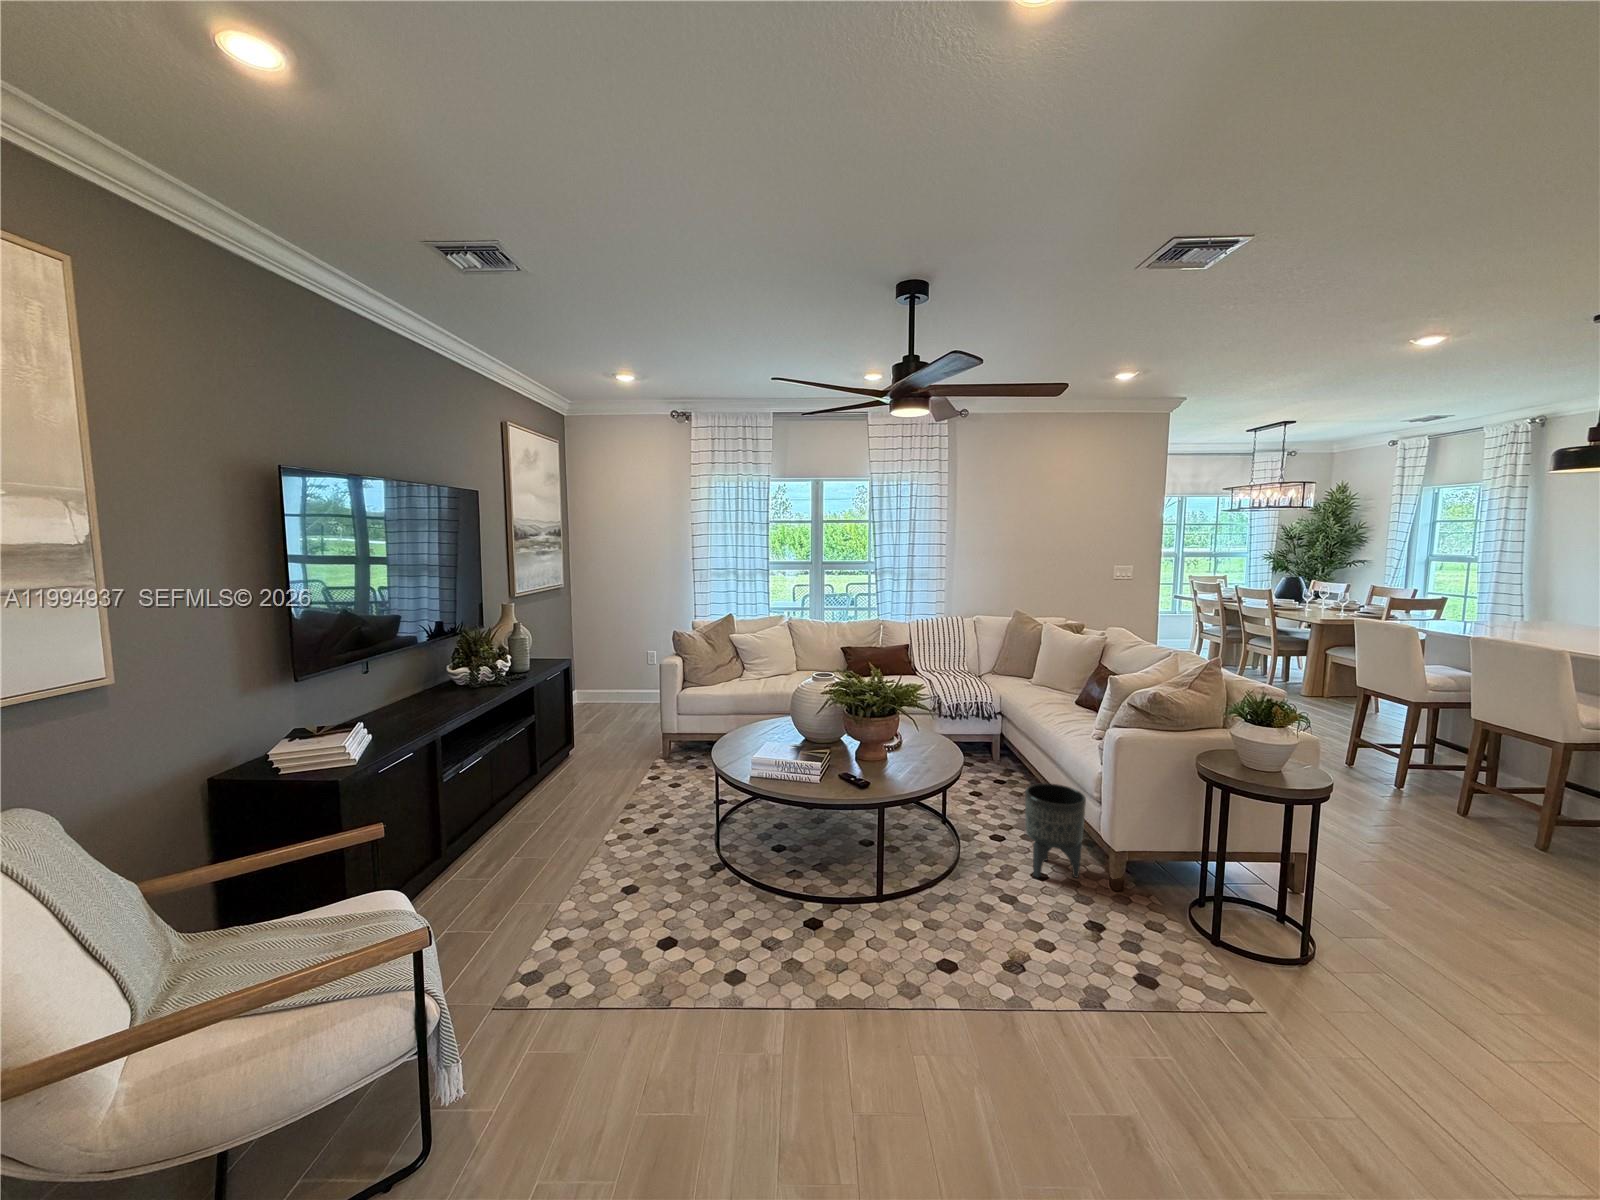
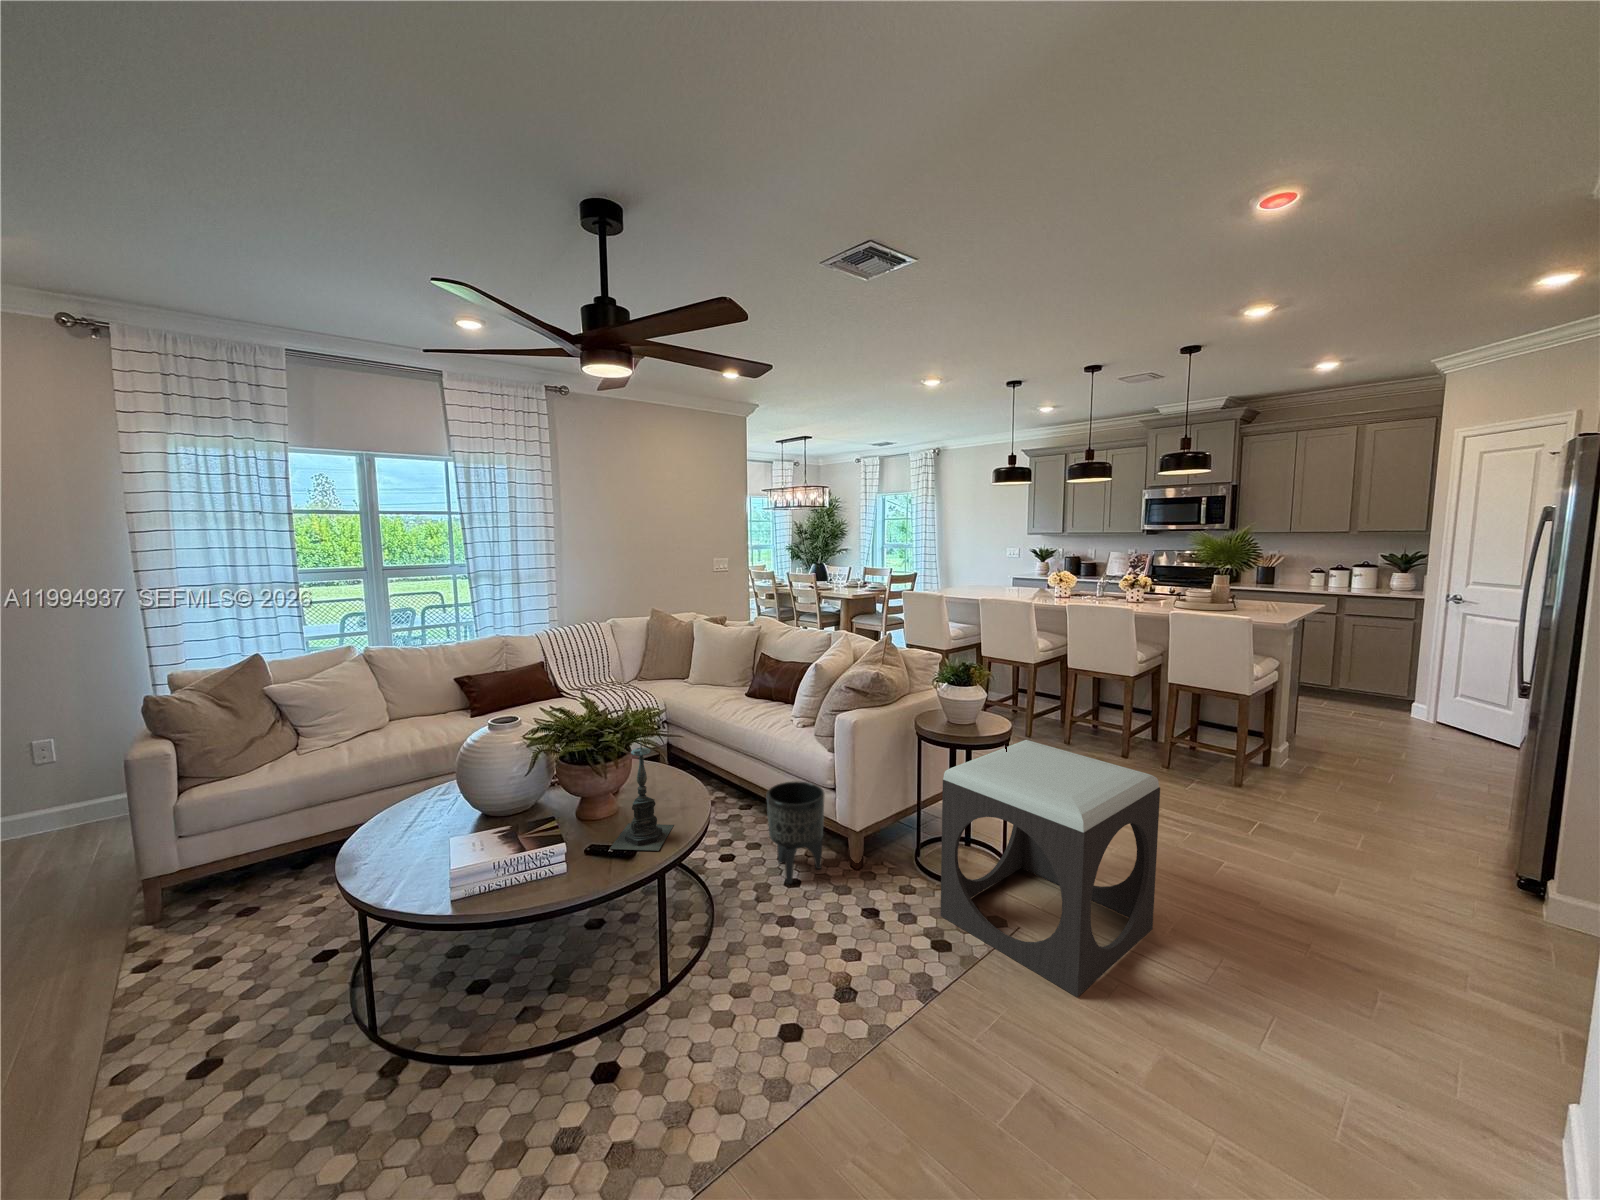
candle holder: none [854,698,911,789] -> present [610,737,674,851]
footstool: none [1172,802,1513,1107] -> present [941,740,1160,997]

